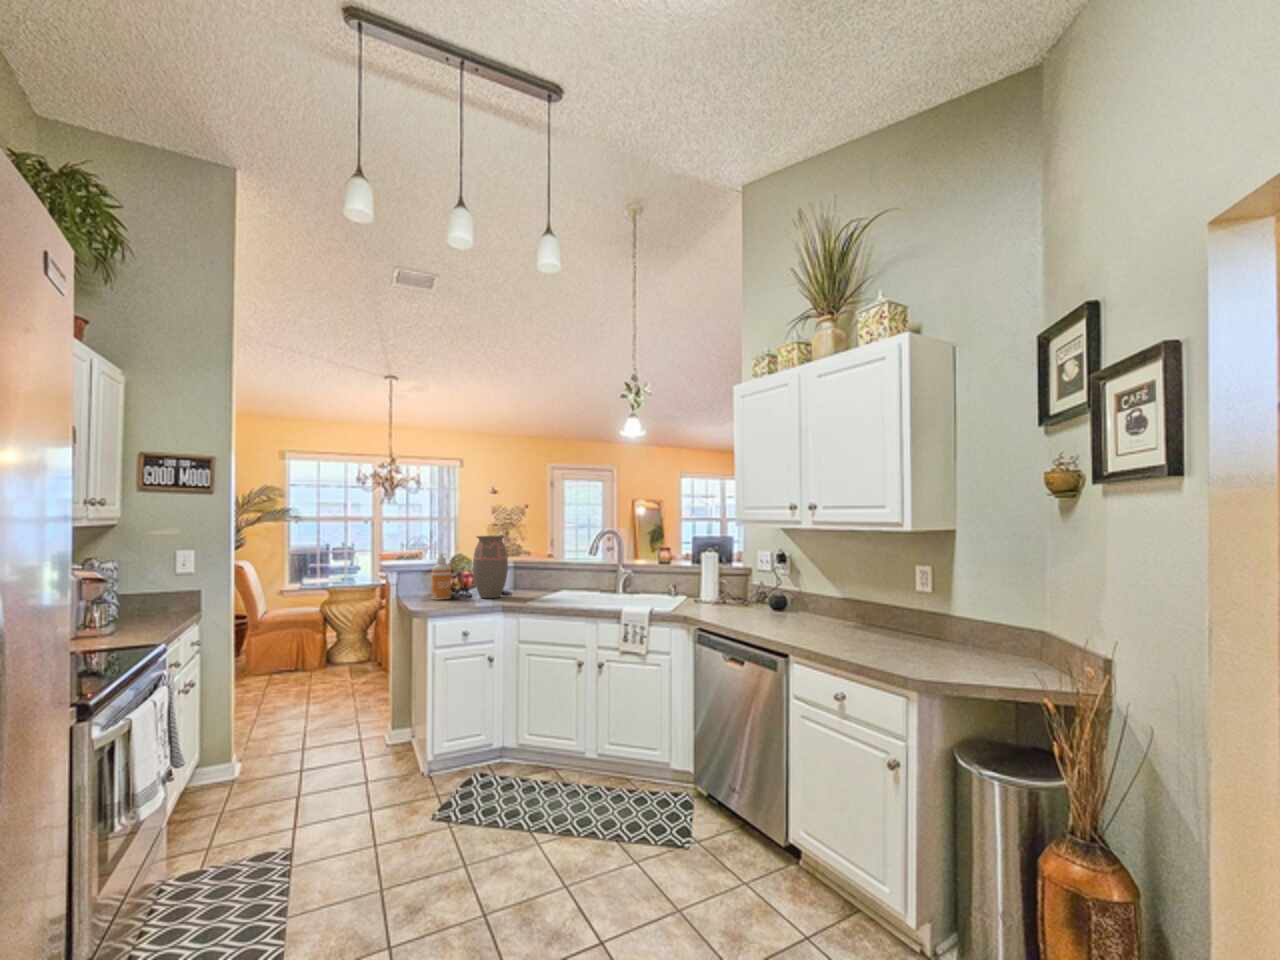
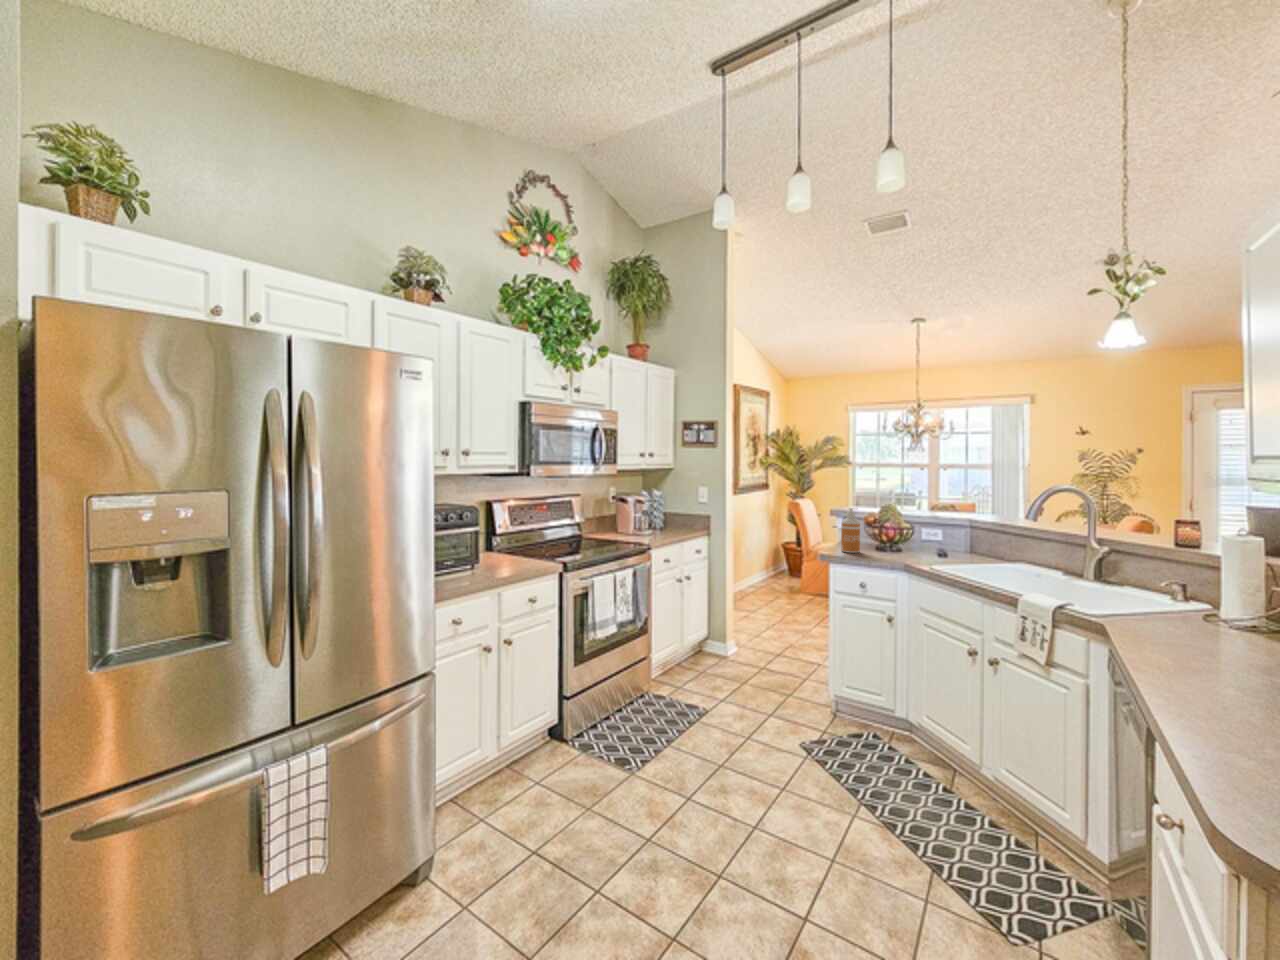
decorative vase: present [473,535,508,598] -> none [877,492,917,559]

